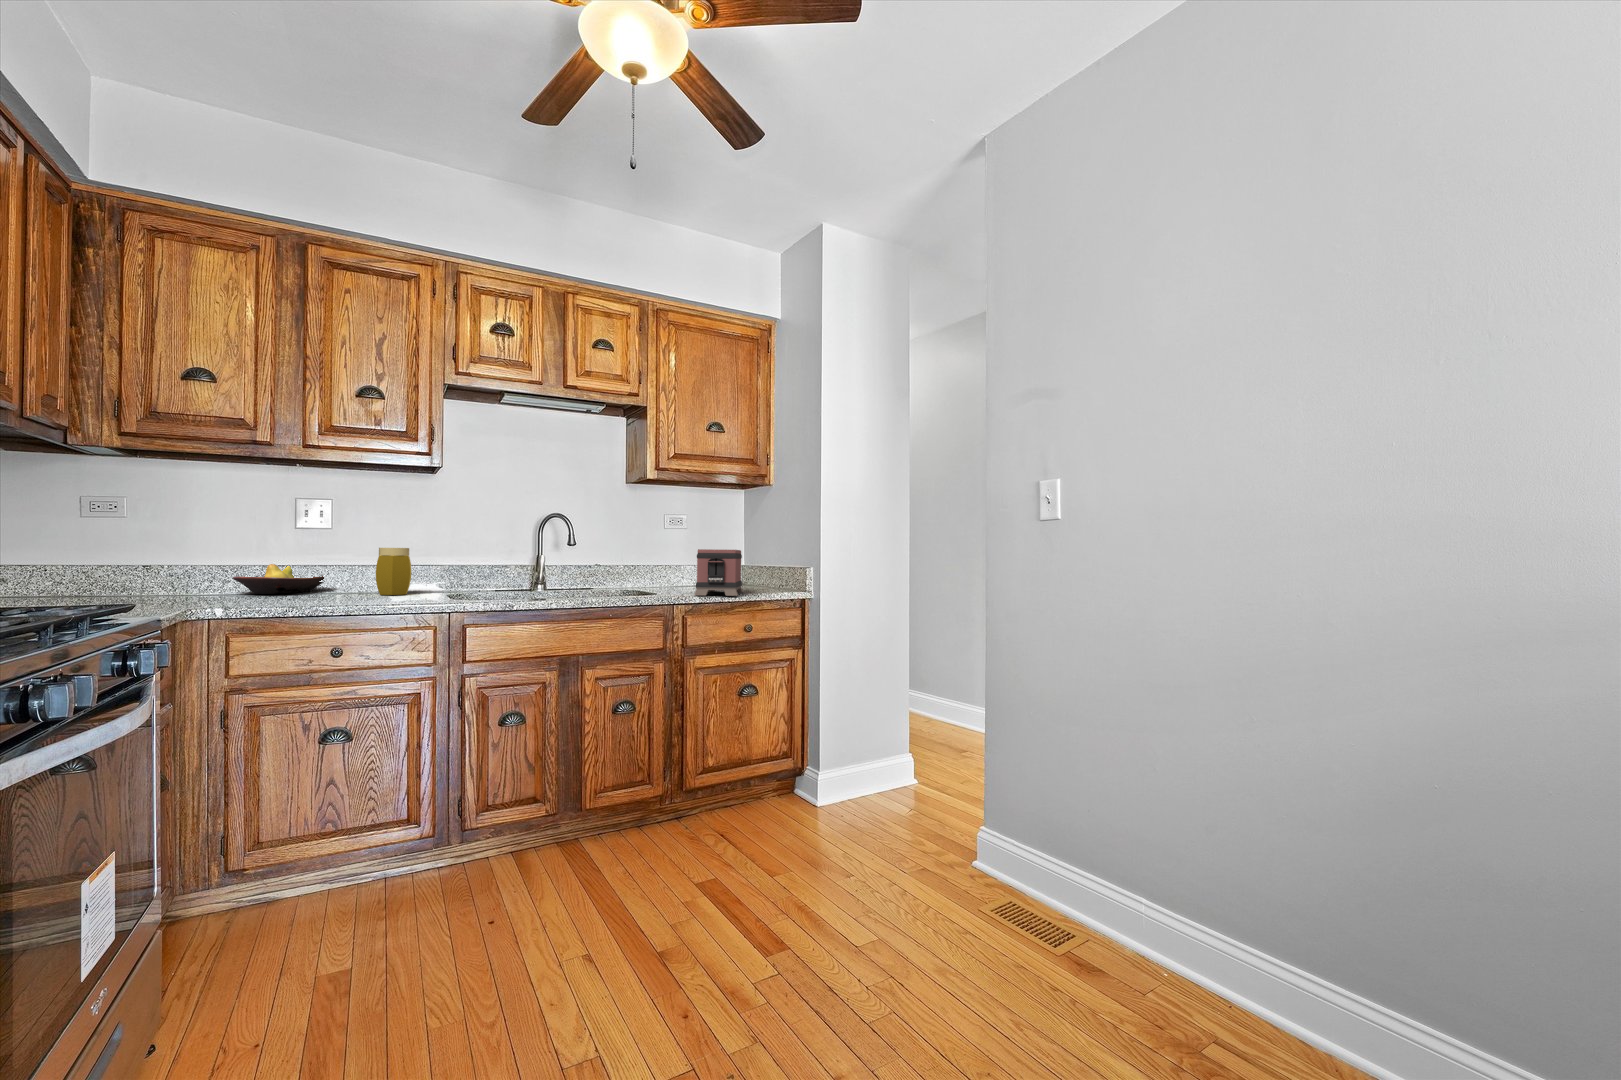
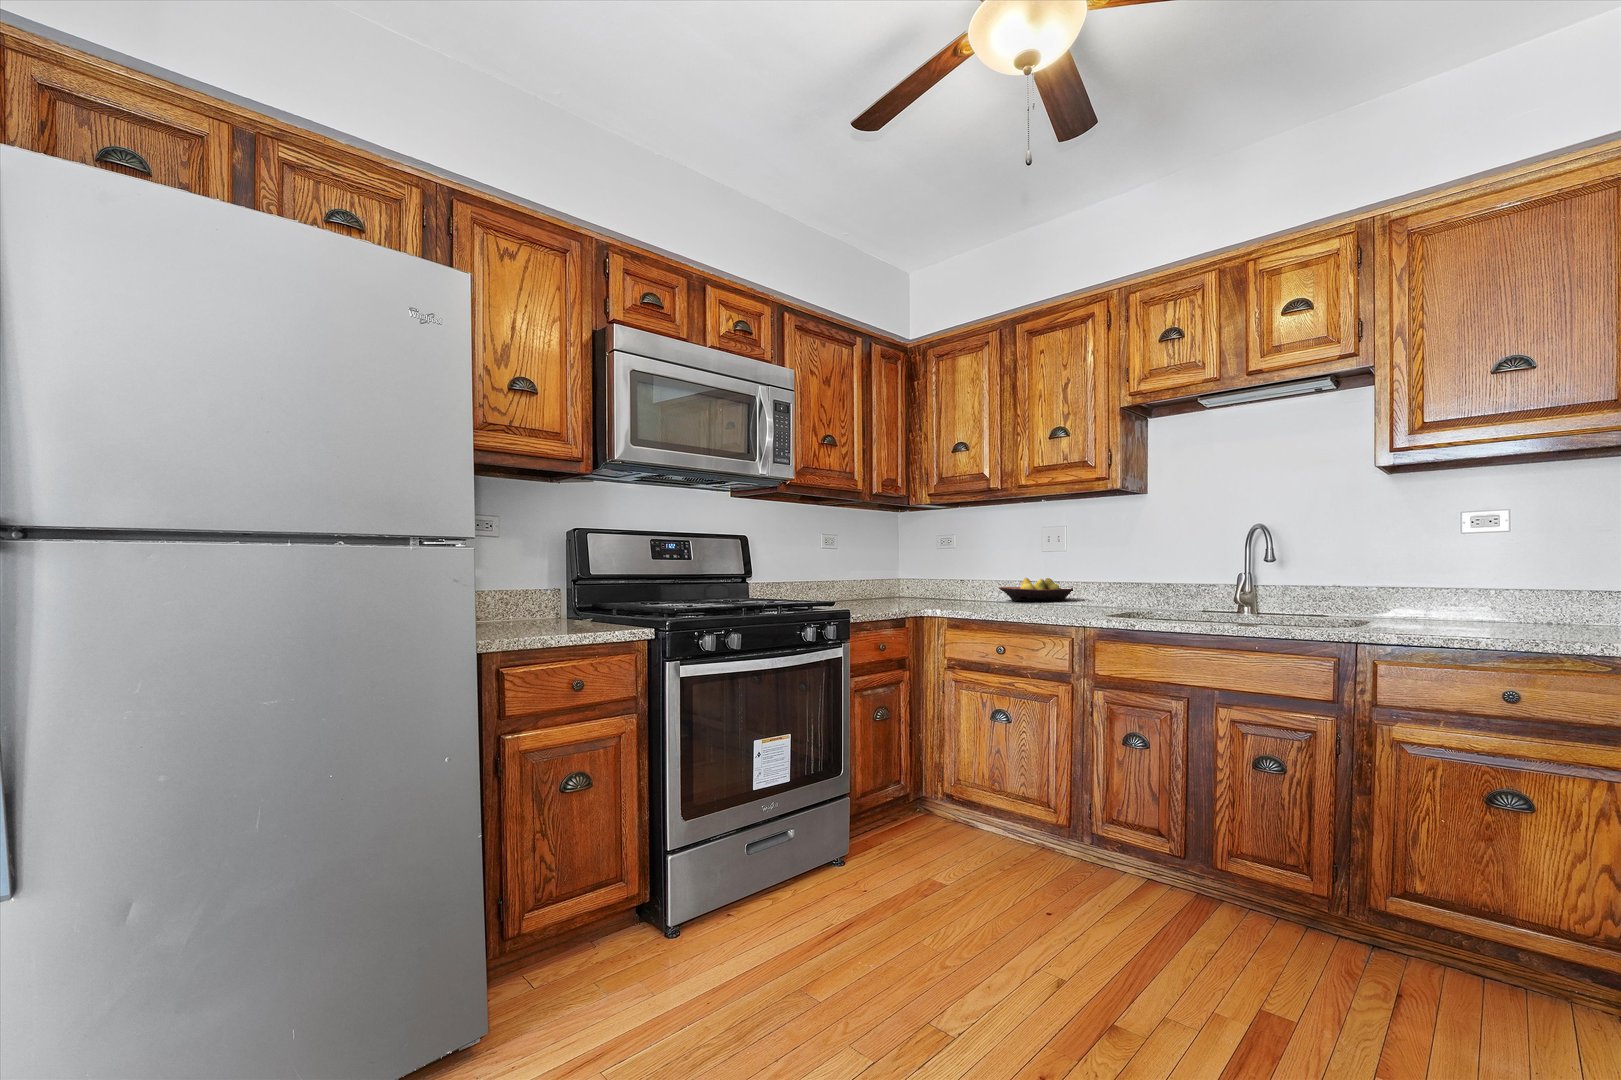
jar: present [376,548,412,595] -> none [1079,565,1111,608]
toaster: present [694,549,743,596] -> none [1432,565,1591,641]

